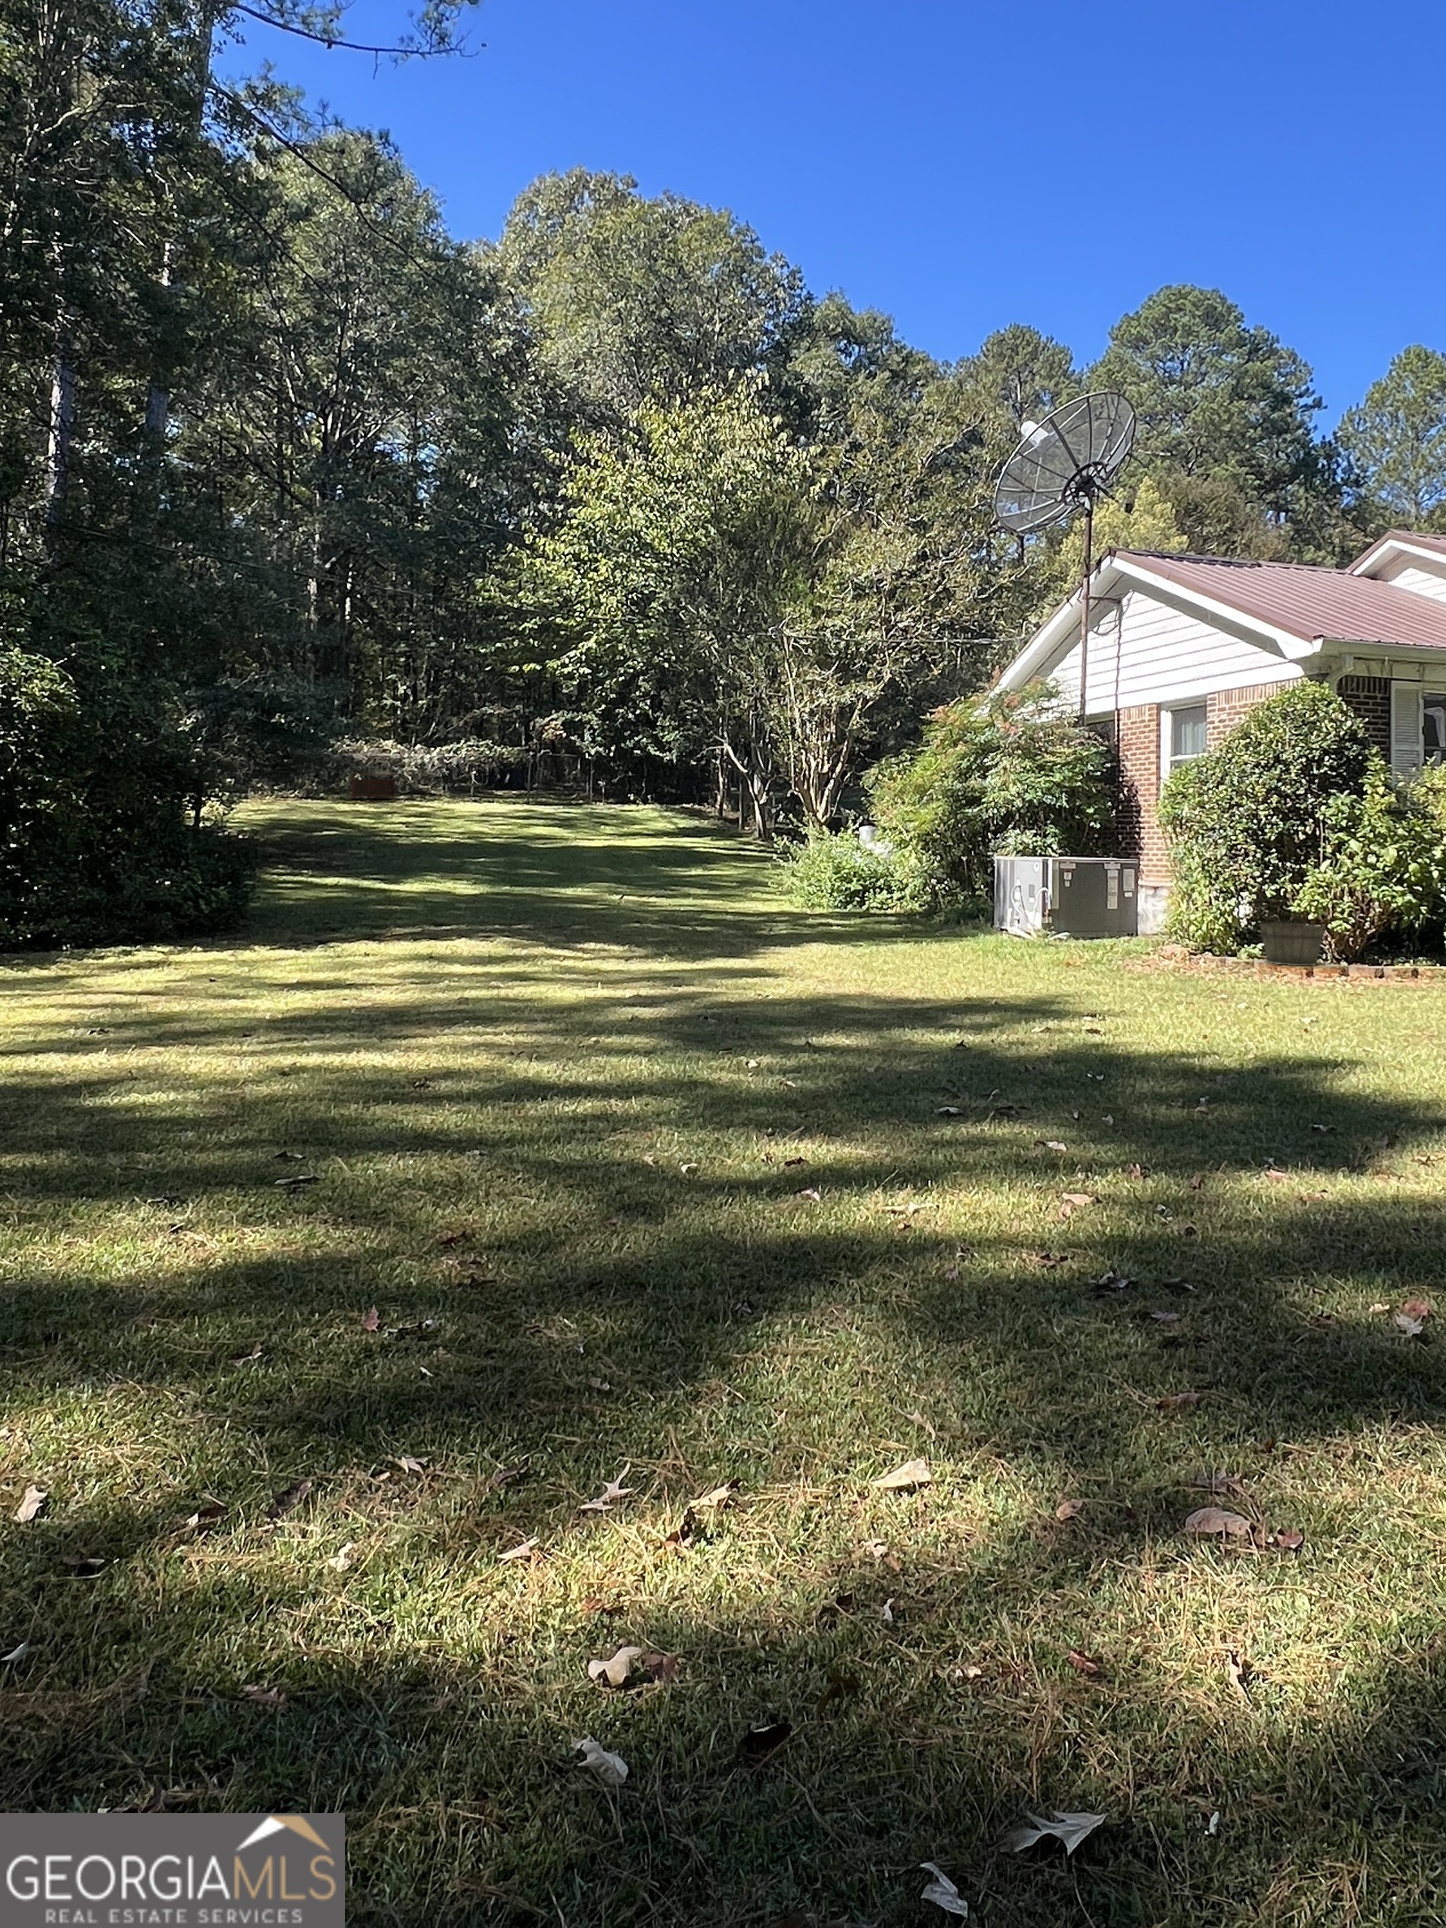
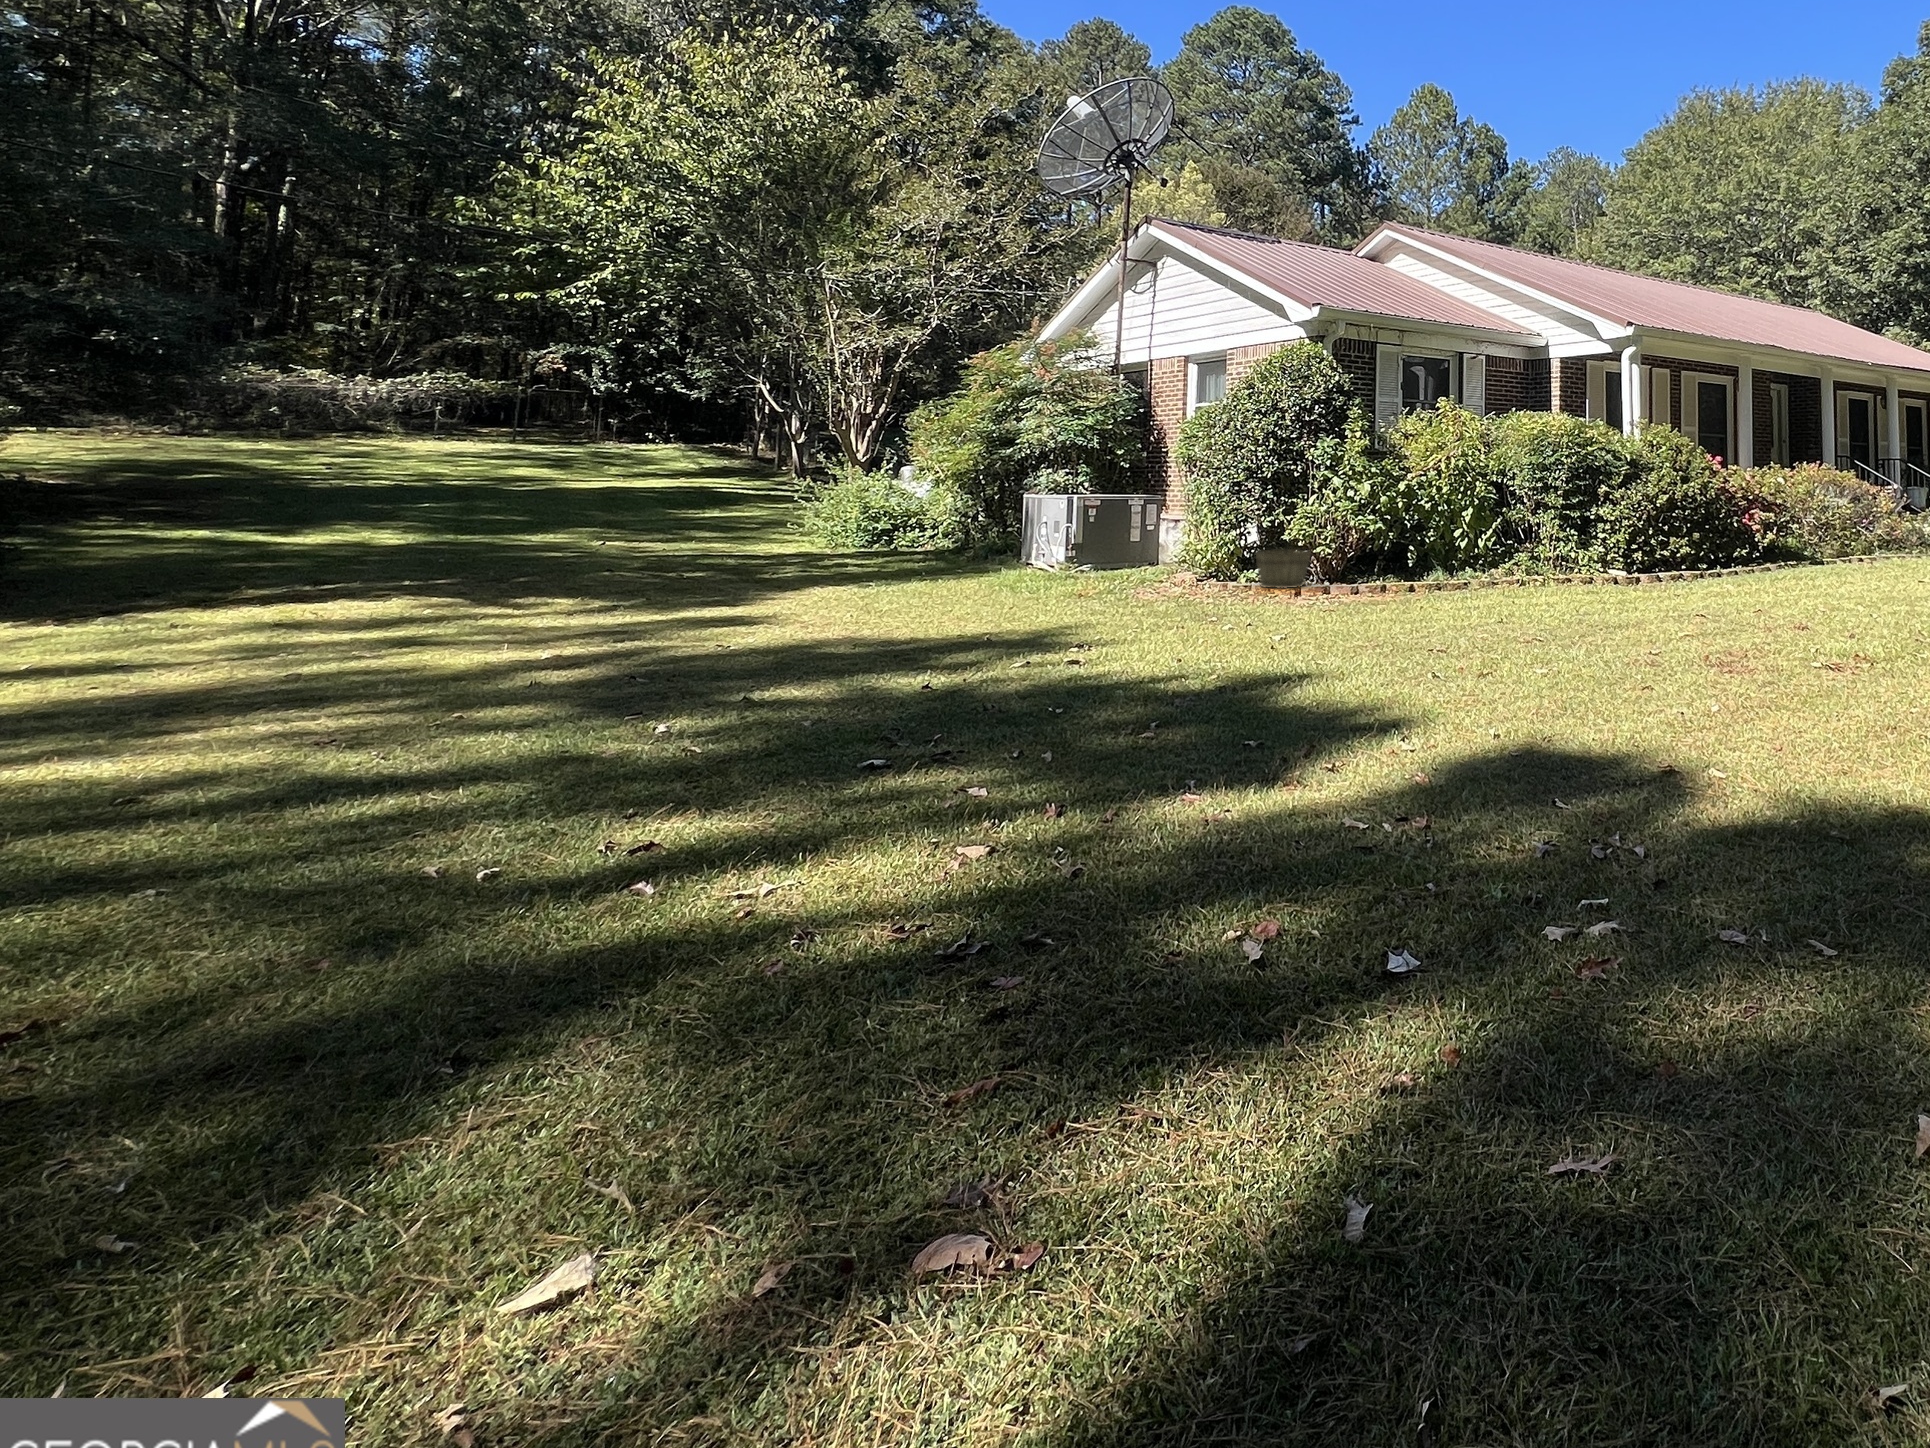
bench: present [350,772,396,799] -> none [194,403,285,439]

